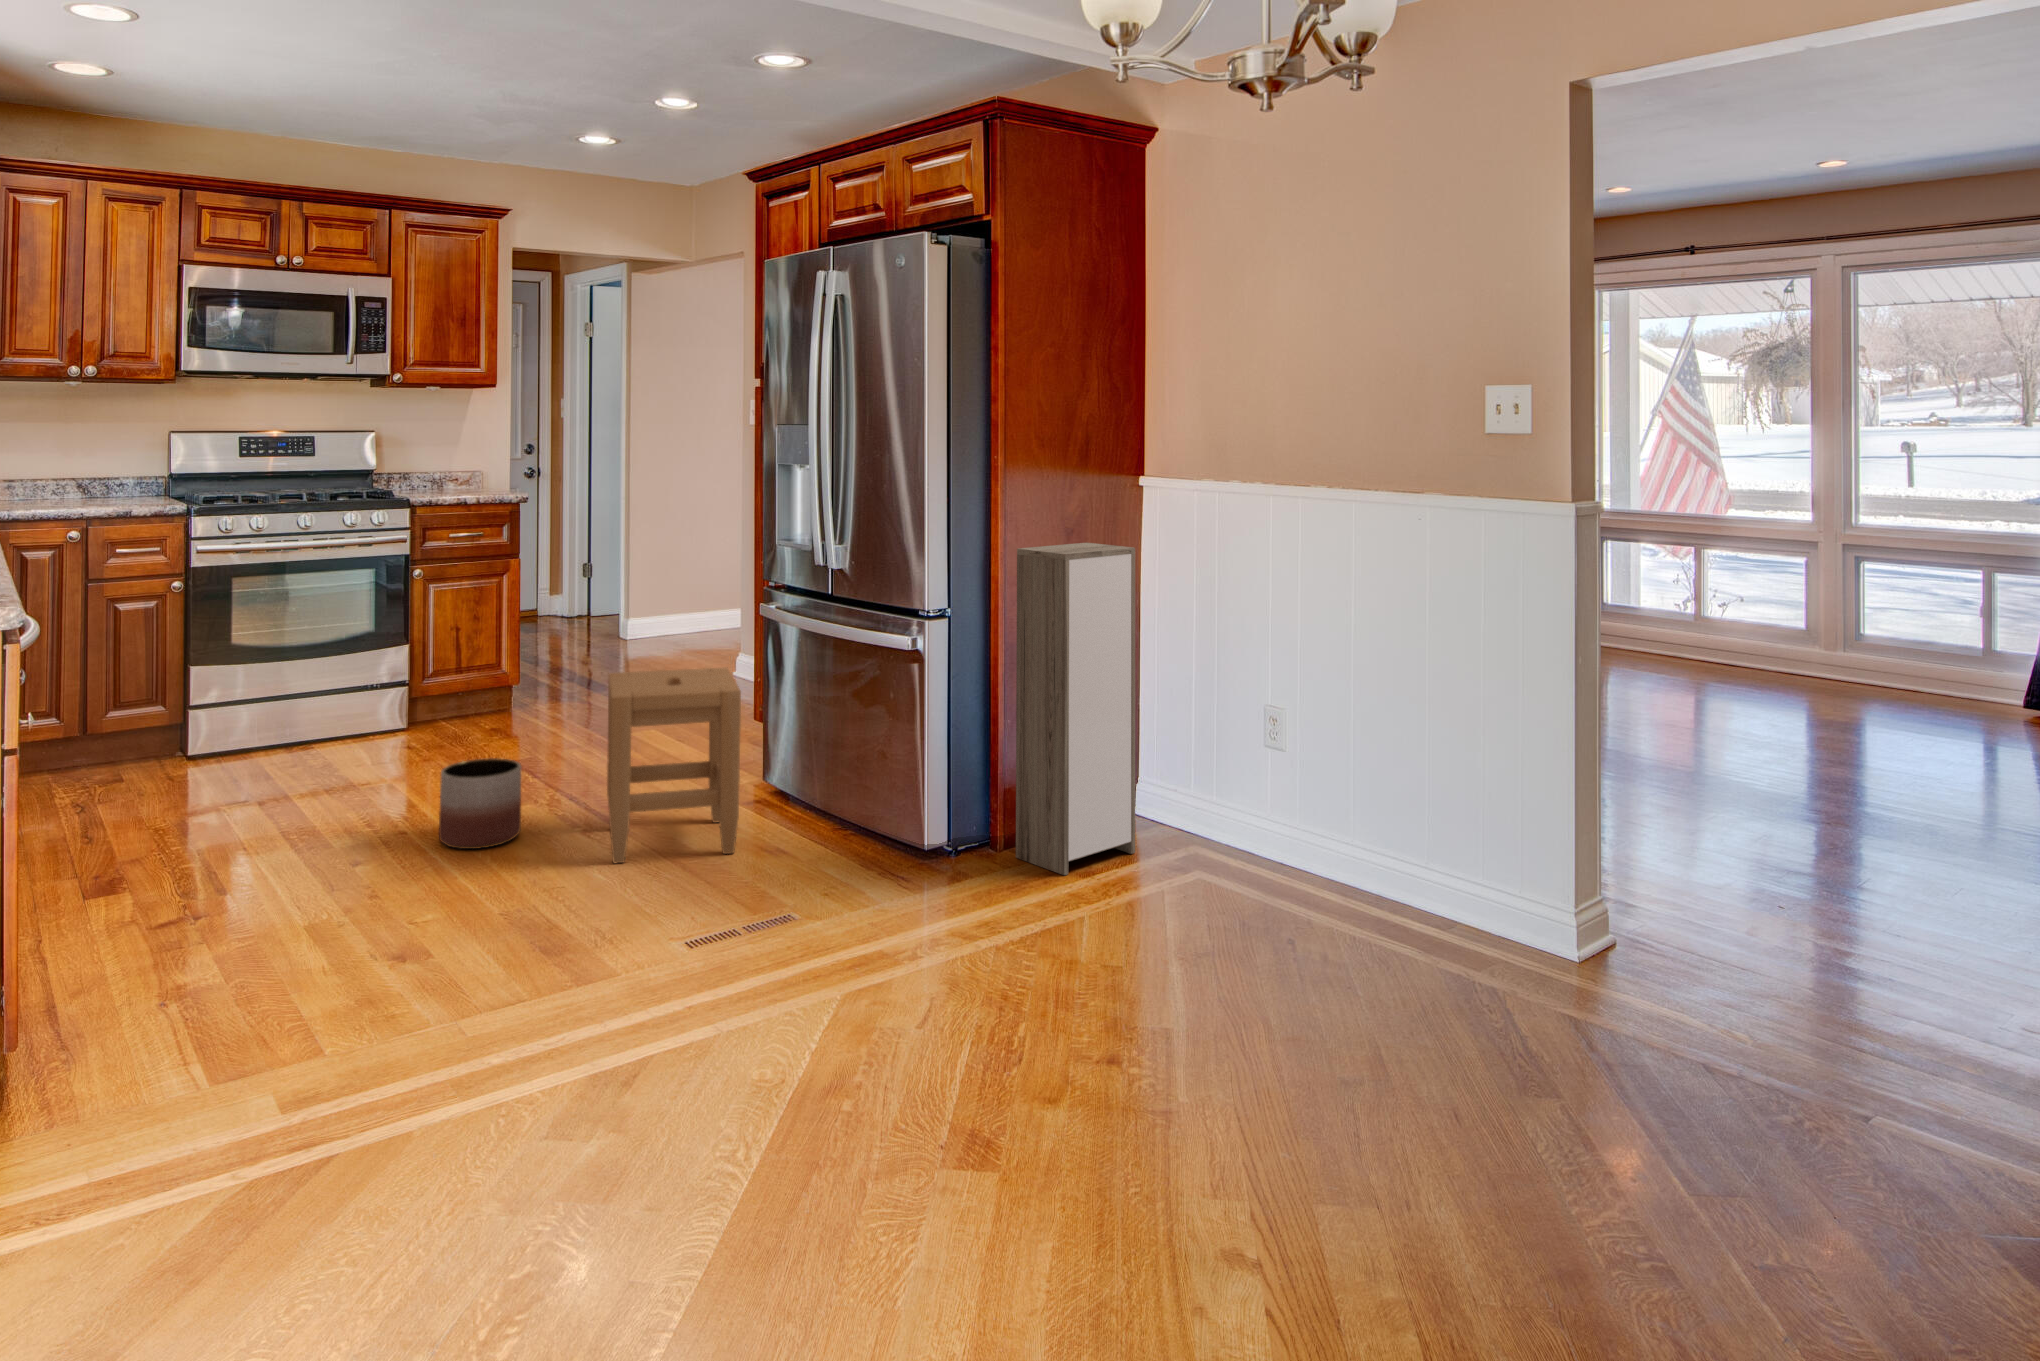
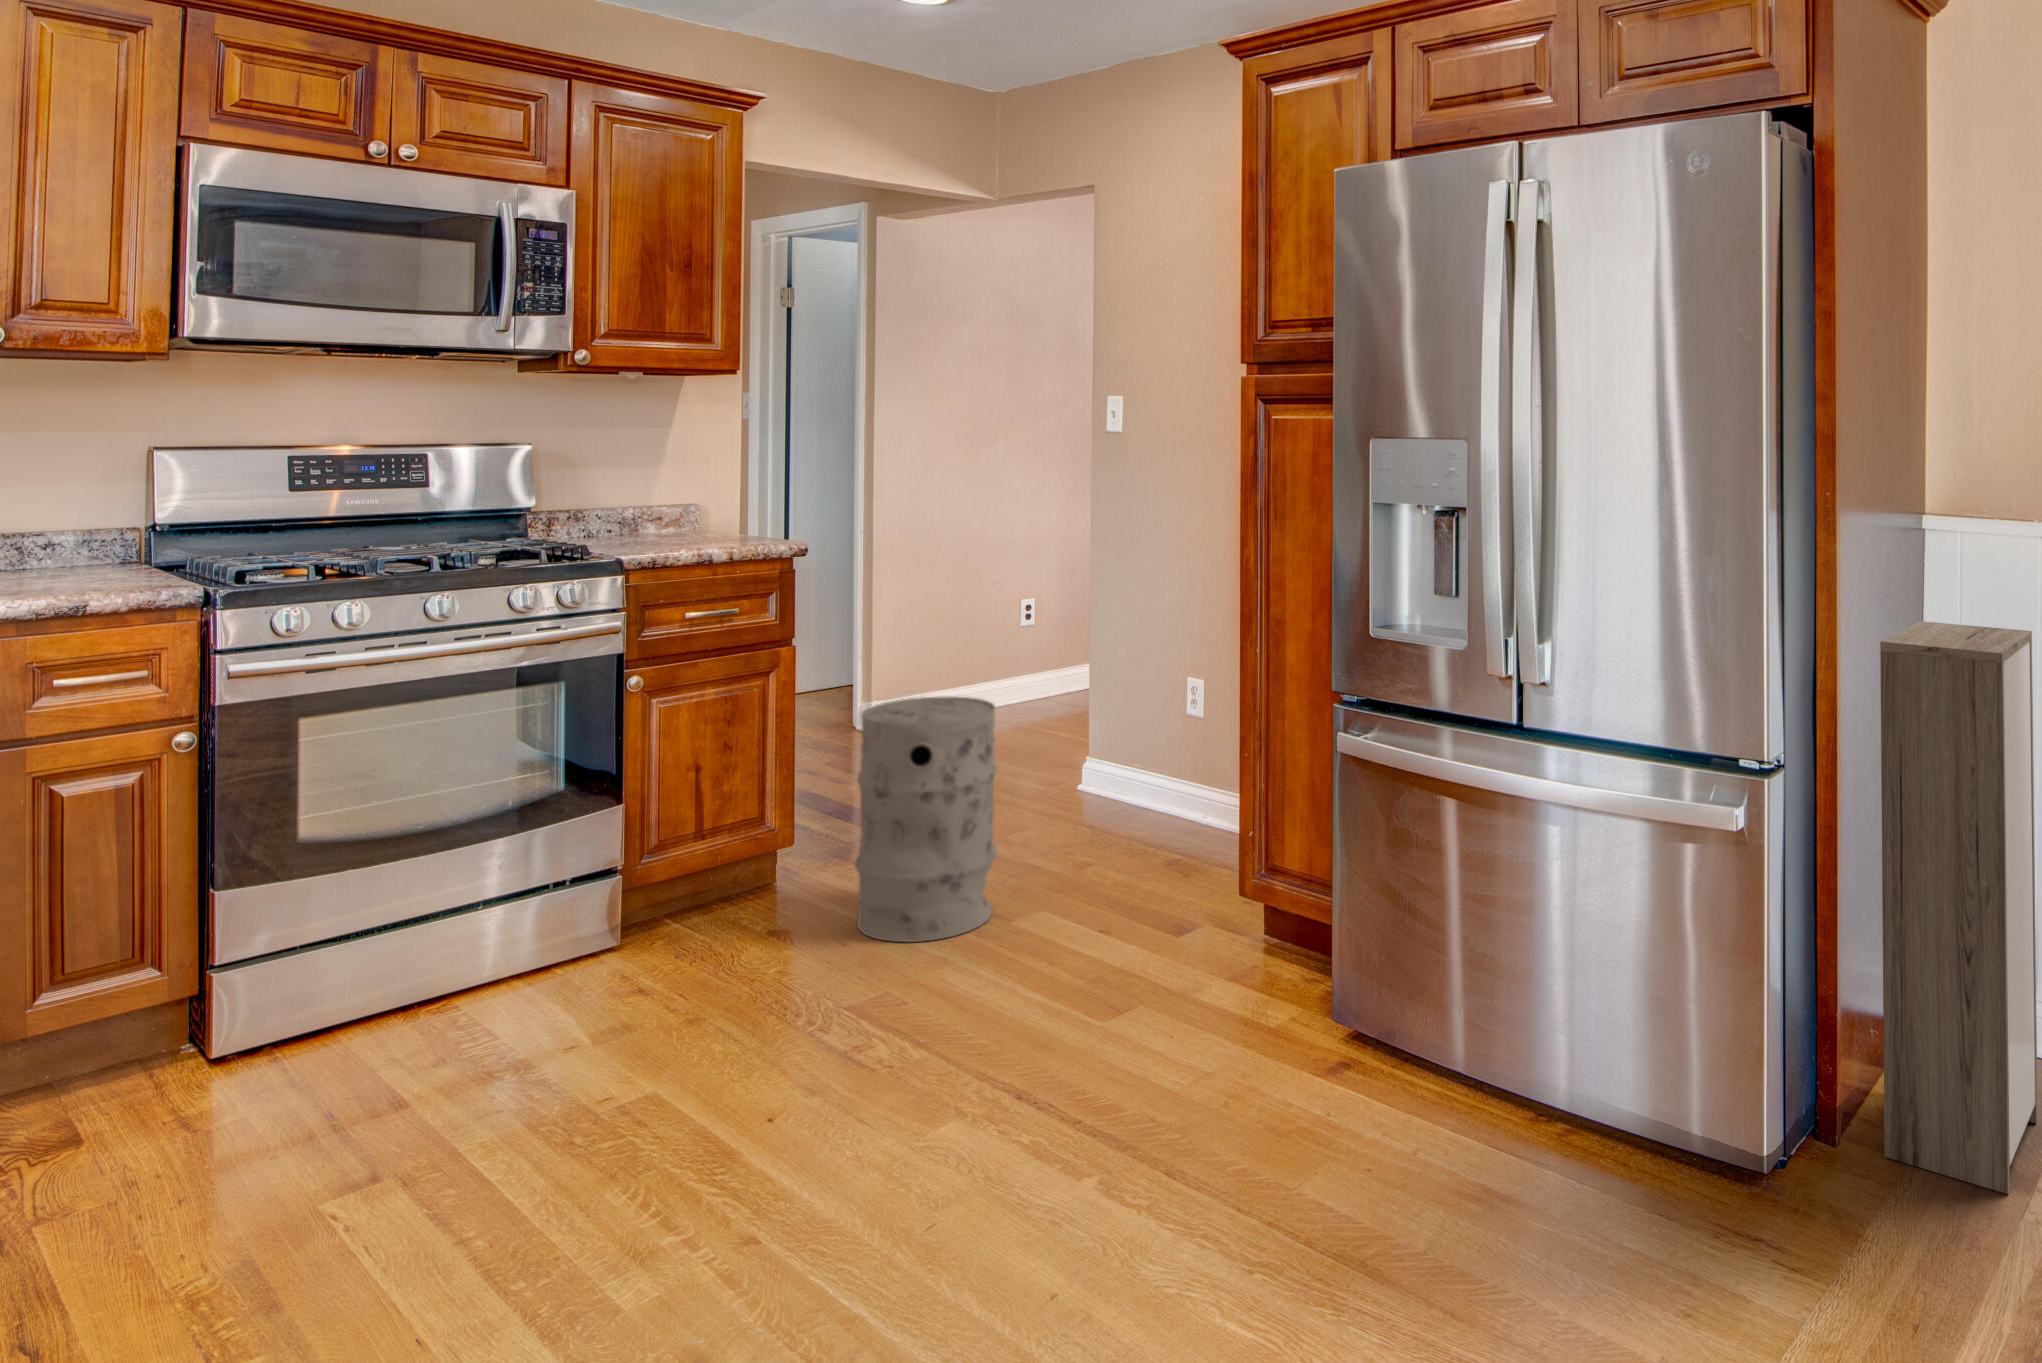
trash can: none [539,593,627,738] -> present [855,696,997,942]
stool: present [607,667,741,863] -> none [1148,854,1444,1278]
planter: present [439,758,521,849] -> none [853,1065,1008,1275]

